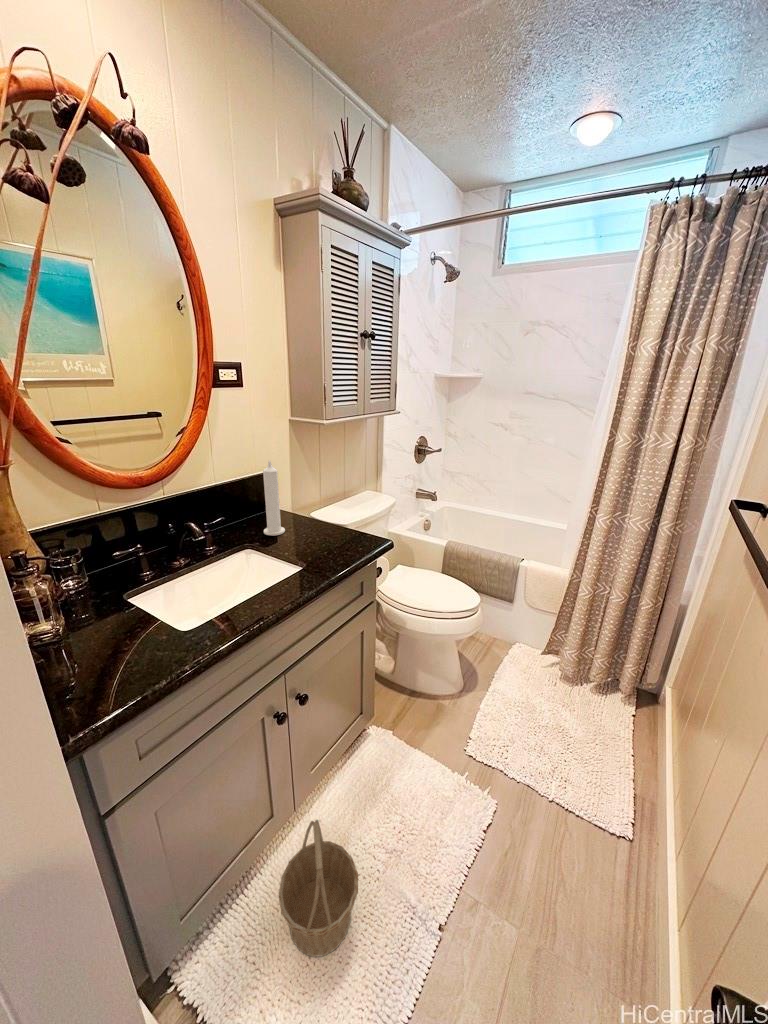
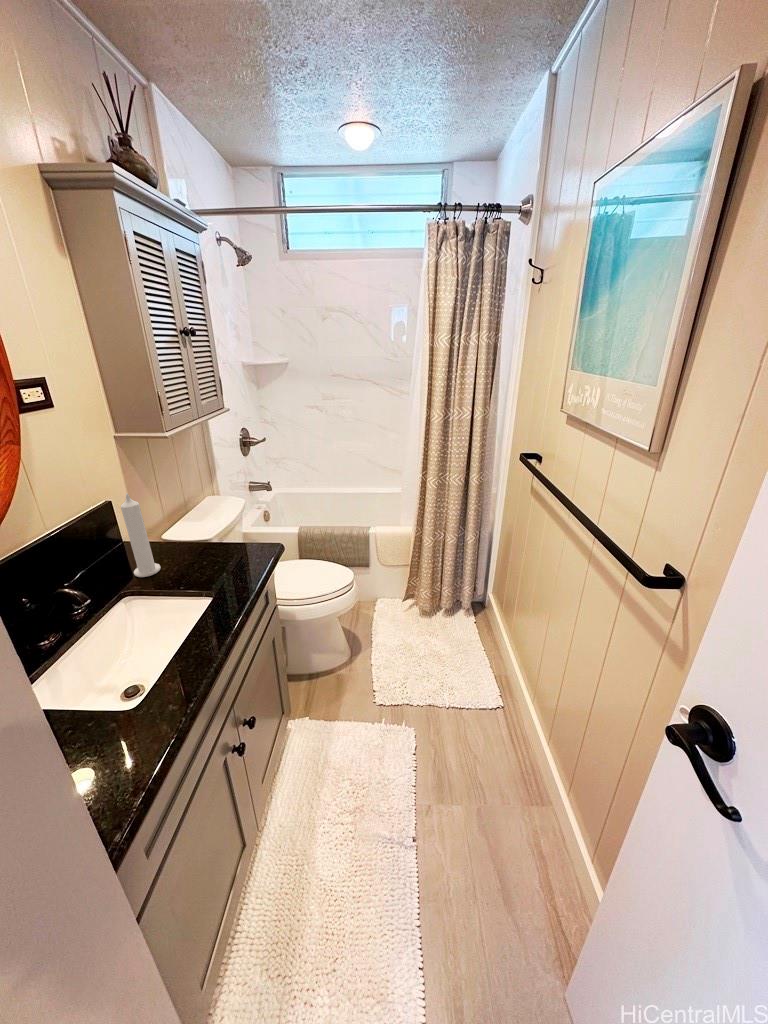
basket: present [279,820,358,957] -> none [278,821,352,936]

